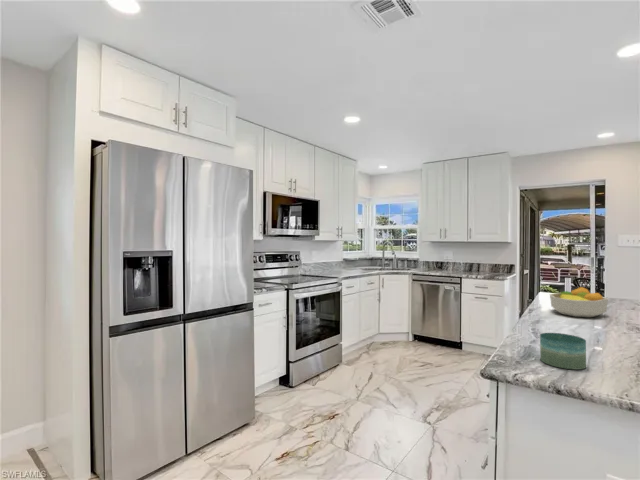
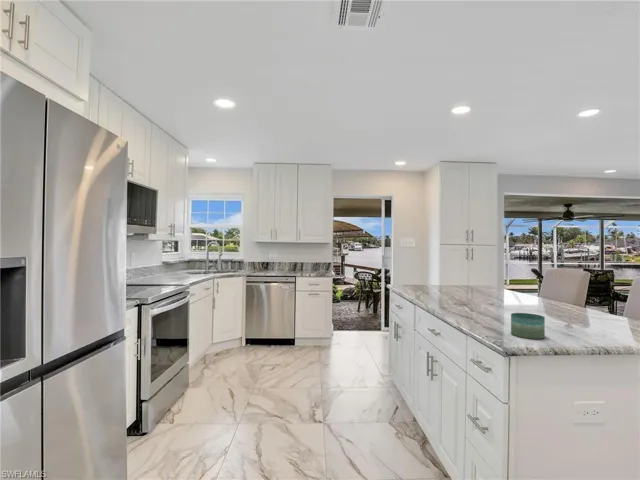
fruit bowl: present [550,287,608,317] -> none [421,278,458,301]

